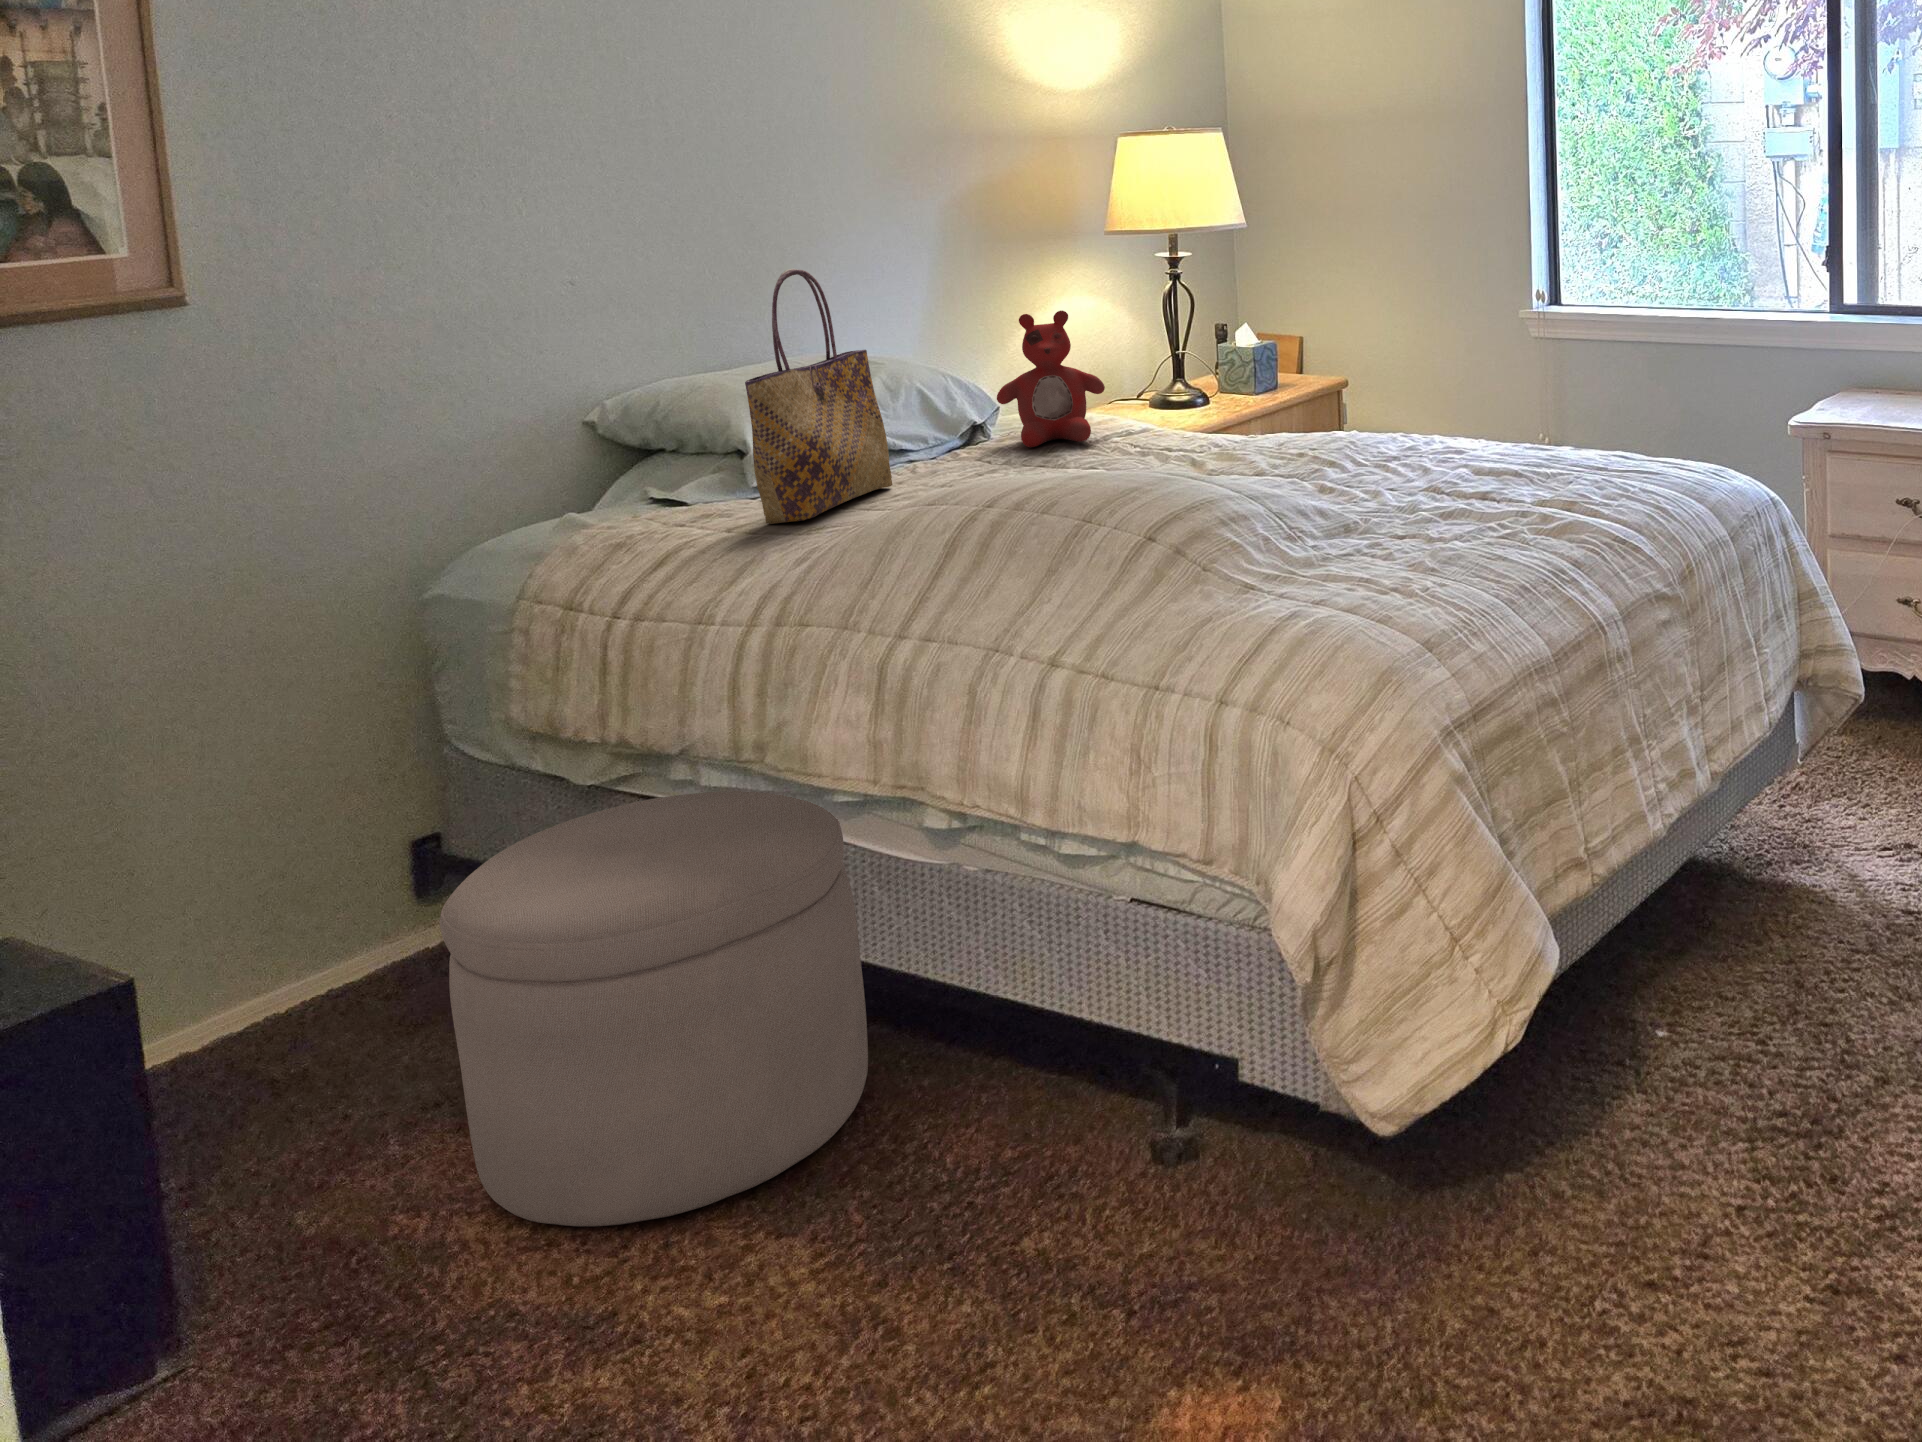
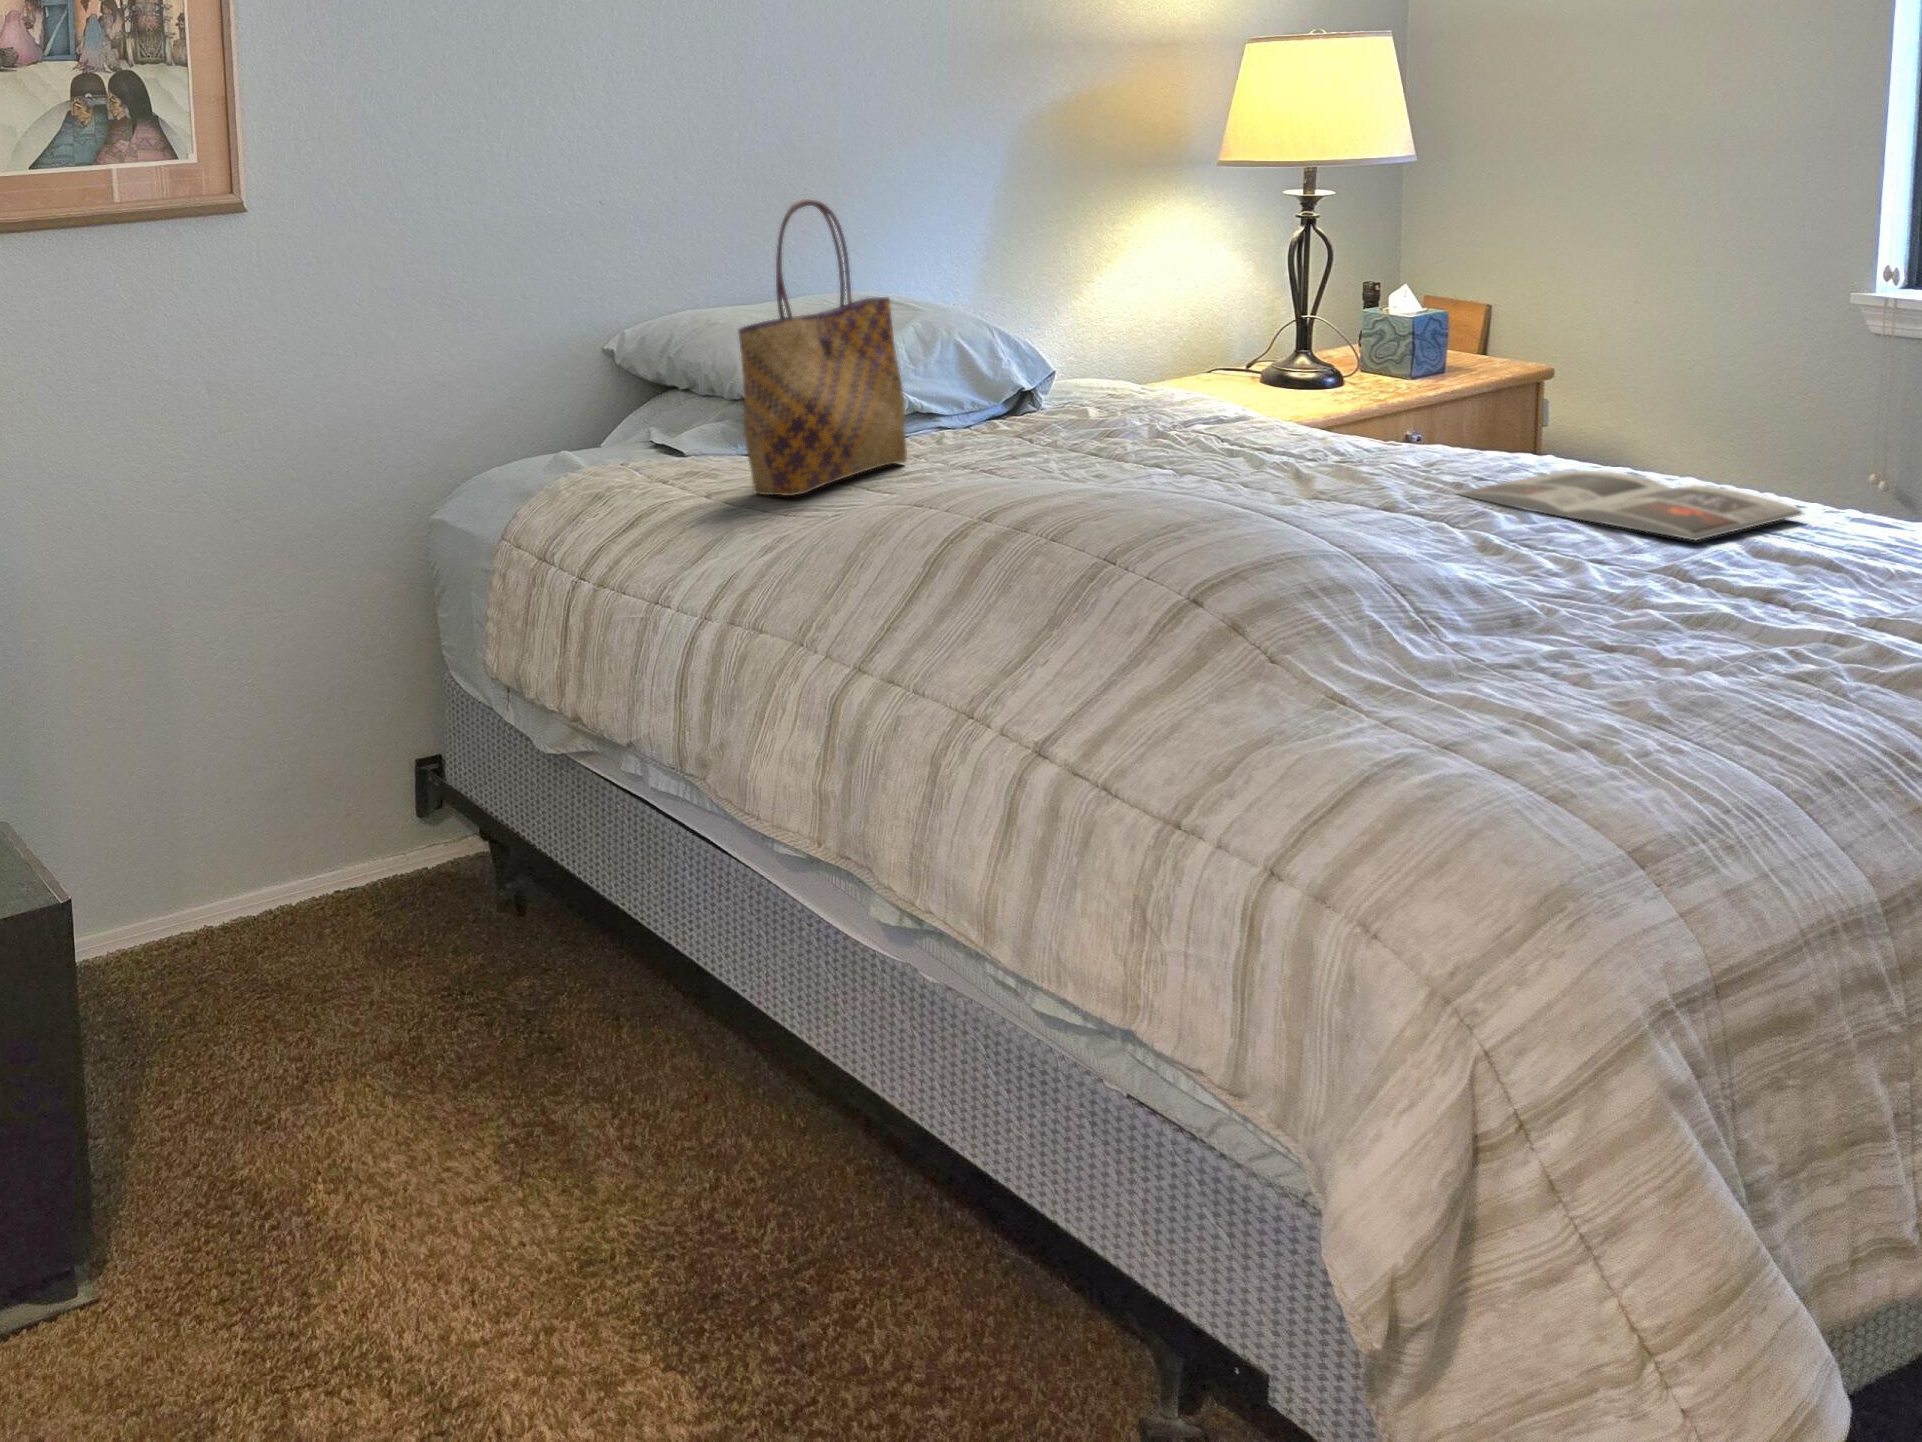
stuffed bear: present [997,311,1105,447] -> none [1051,261,1191,429]
magazine: none [1295,435,1503,470] -> present [1456,470,1803,540]
ottoman: present [440,791,868,1226] -> none [369,792,801,1289]

